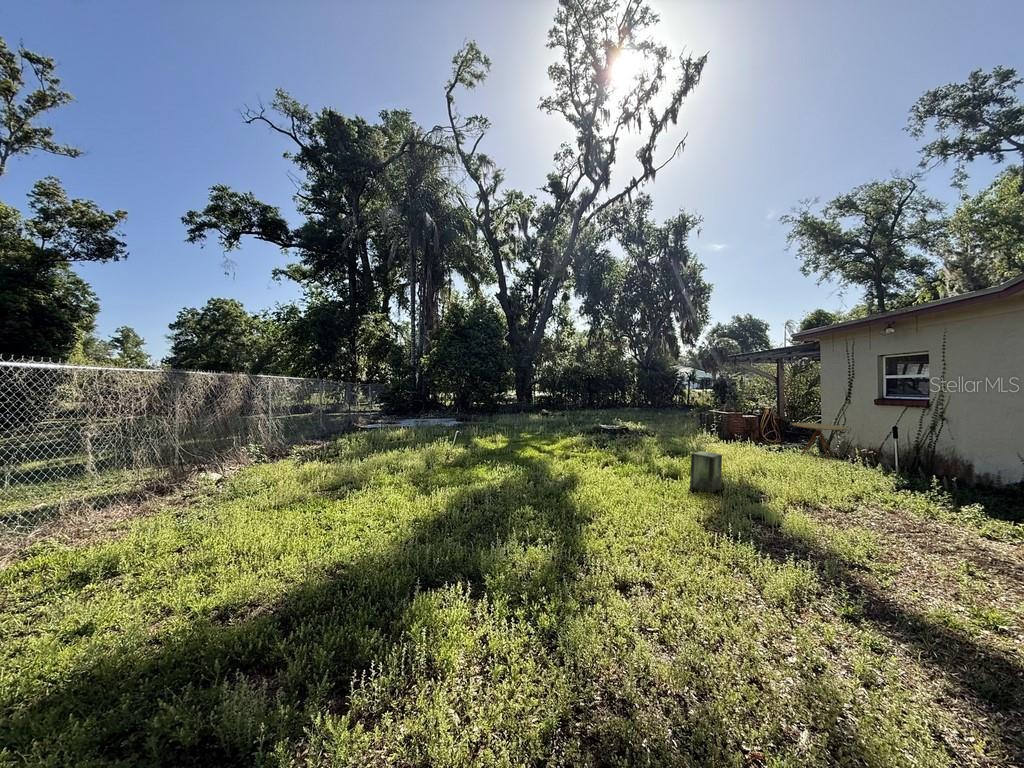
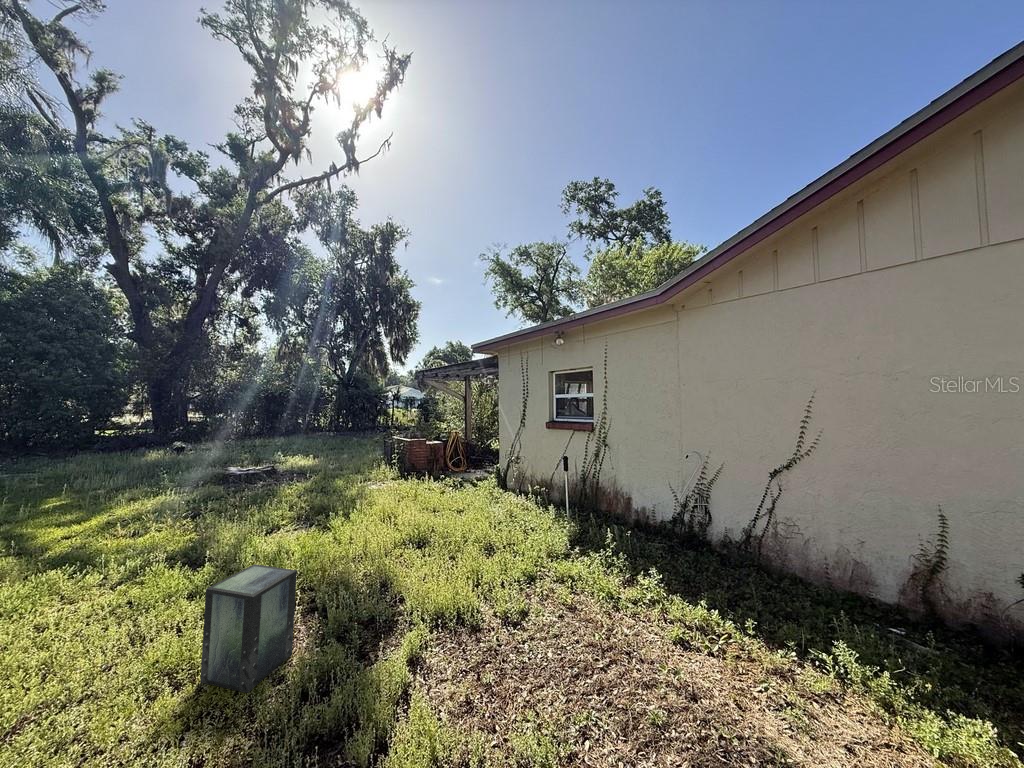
round table: present [792,423,848,459] -> none [469,451,523,498]

